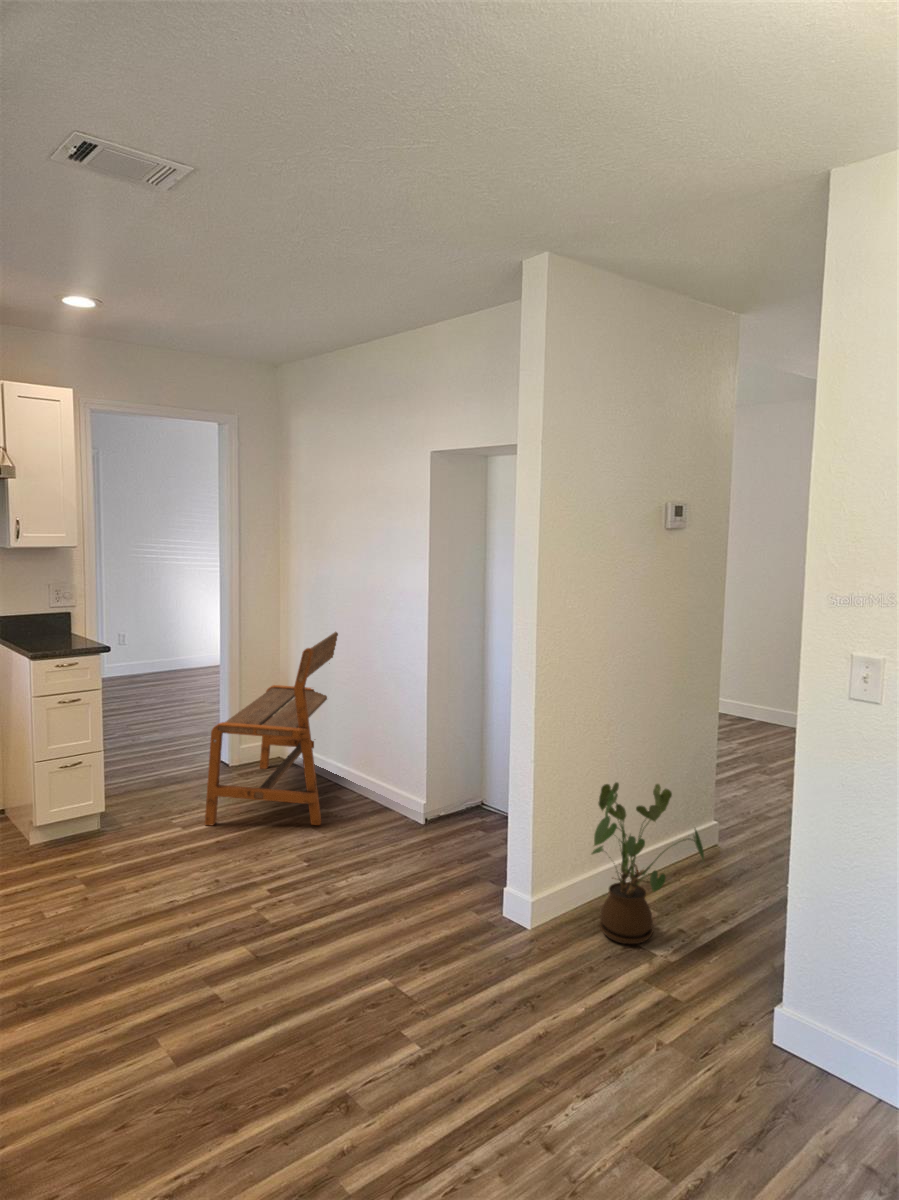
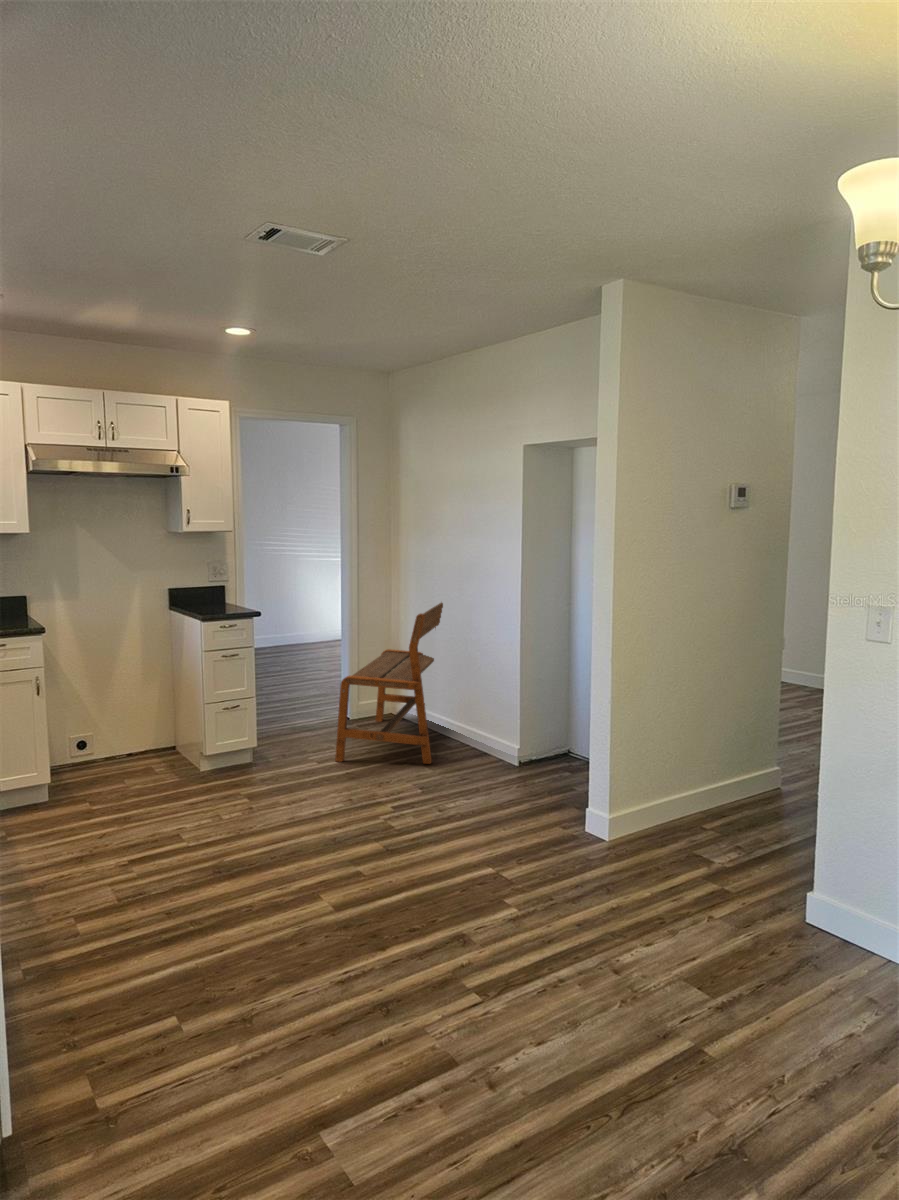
house plant: present [592,782,704,944] -> none [659,722,757,854]

